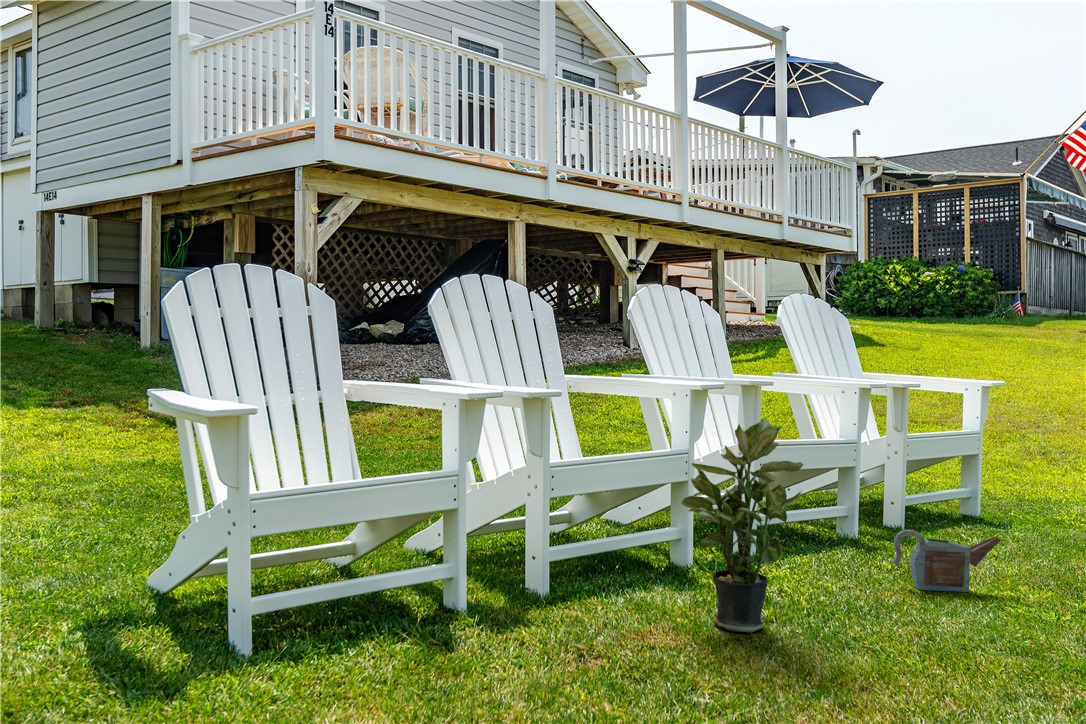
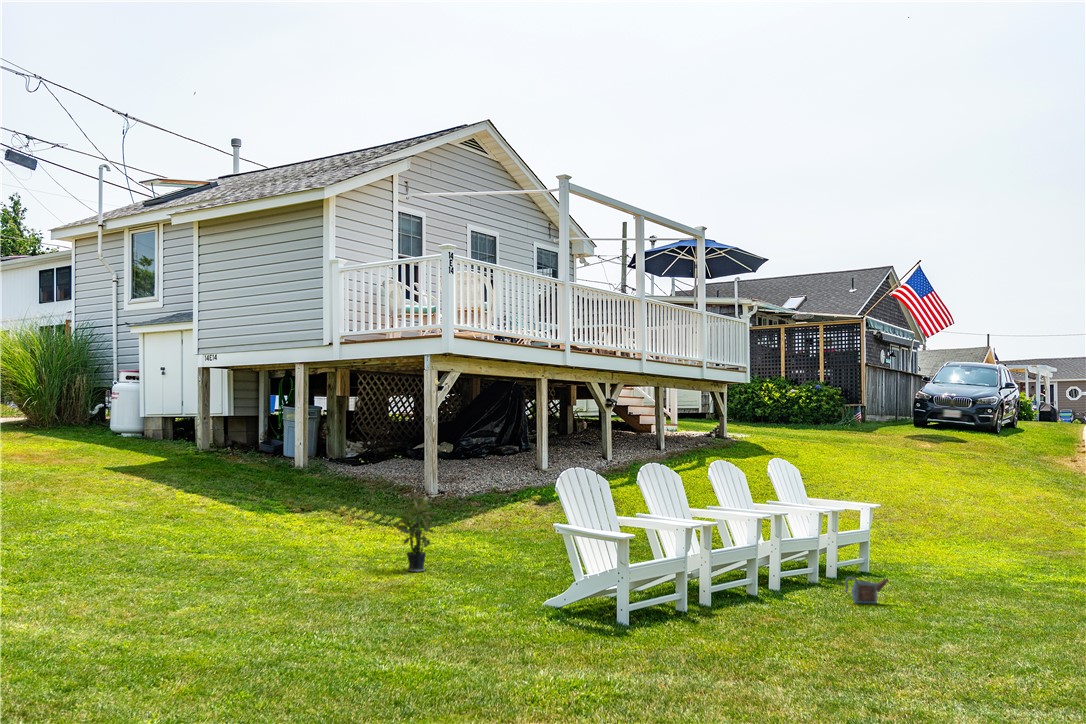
potted plant: present [682,418,804,632] -> present [396,497,437,572]

